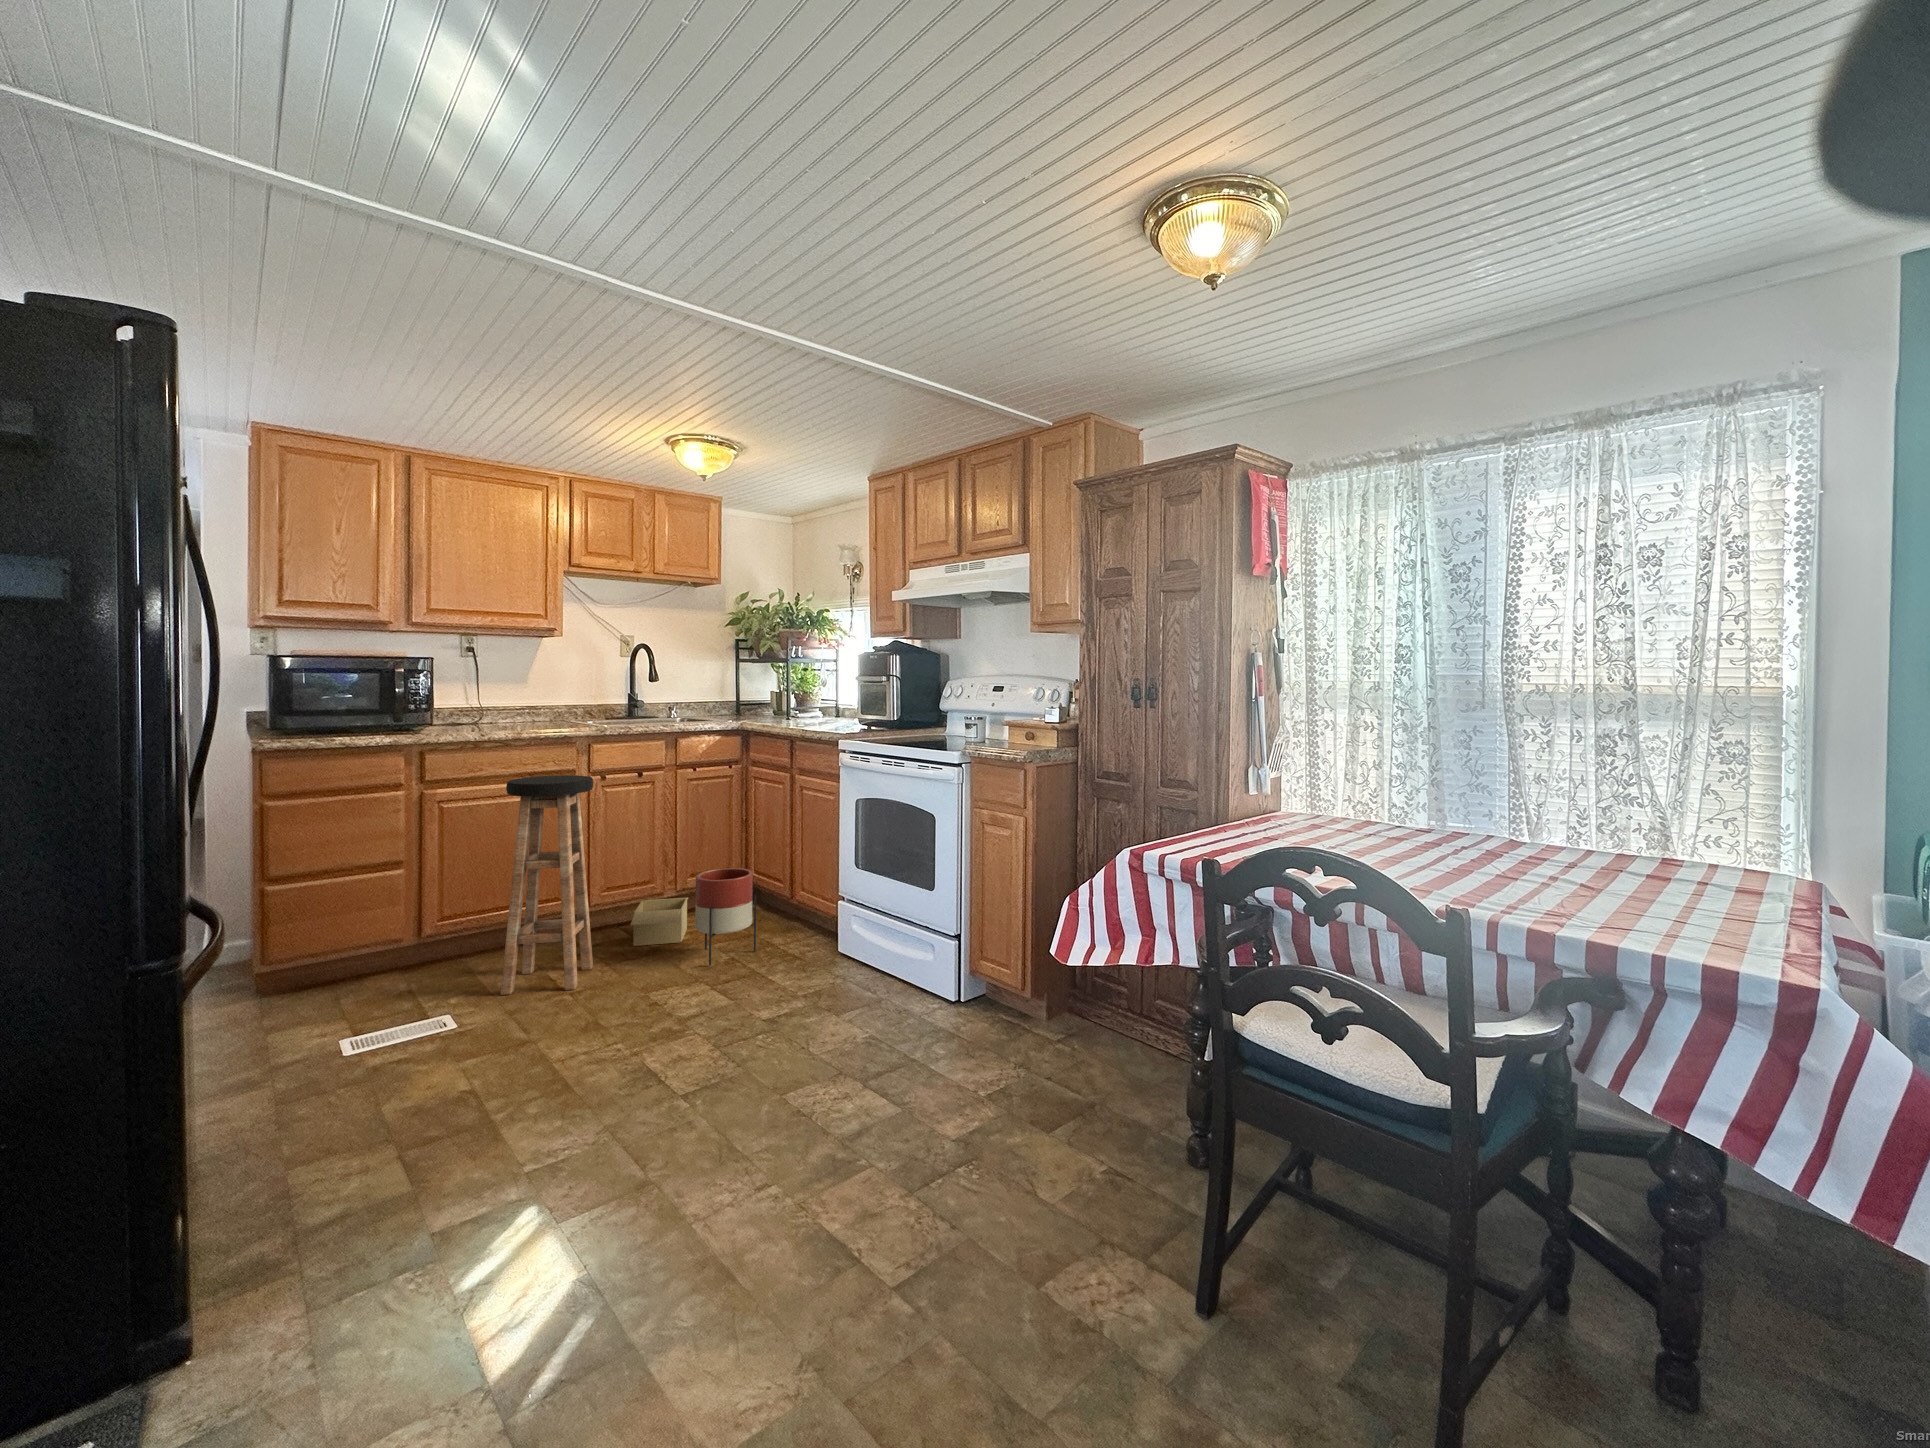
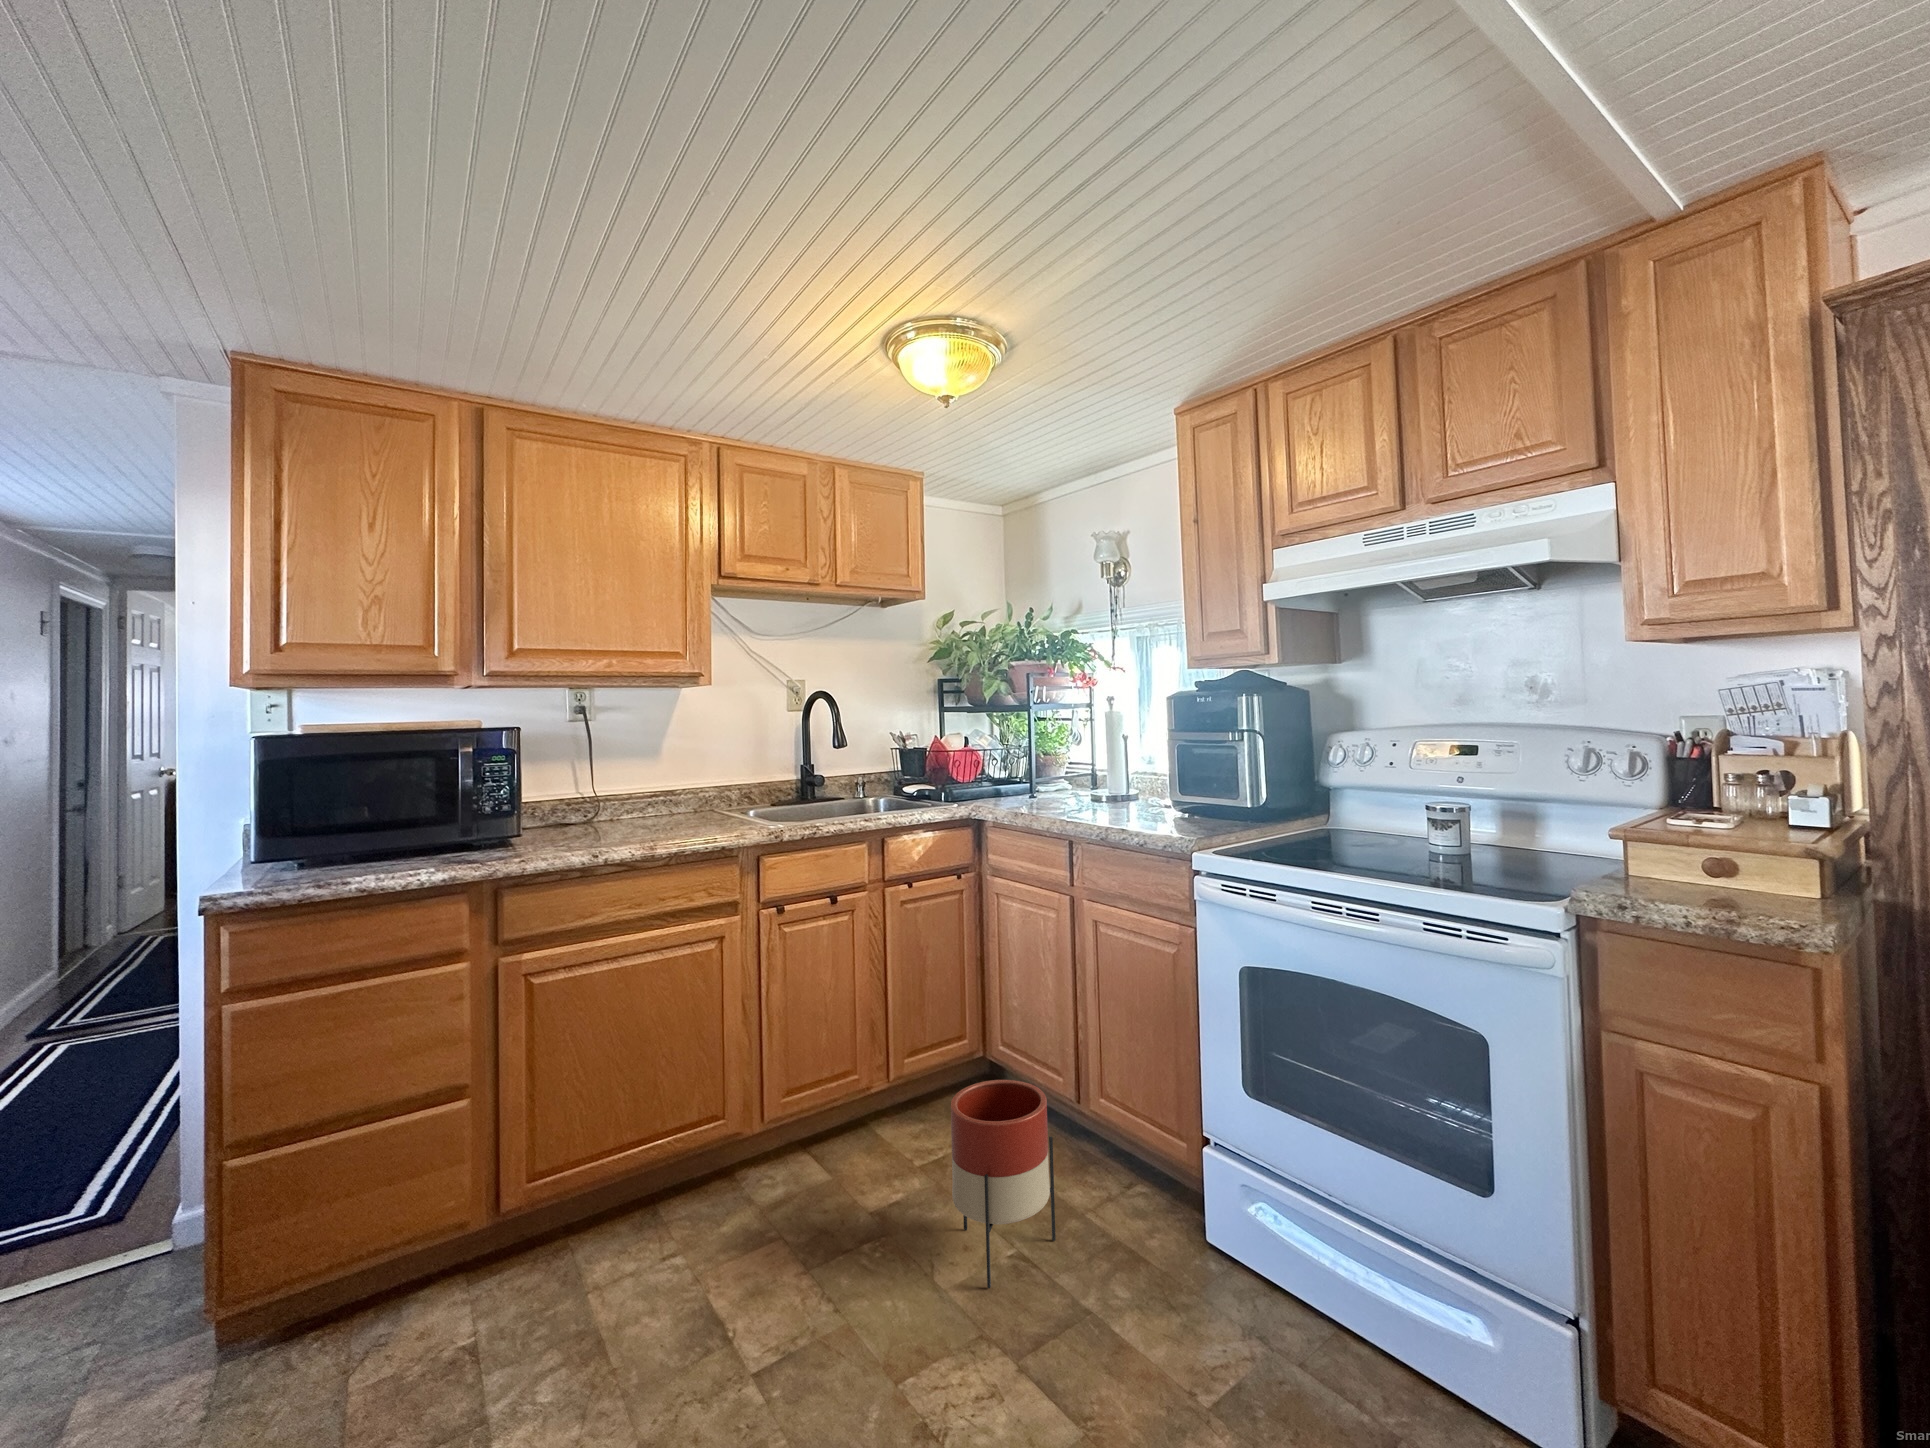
bar stool: present [501,775,593,995] -> none [625,930,783,1380]
cardboard box: present [631,898,688,946] -> none [839,1104,918,1213]

